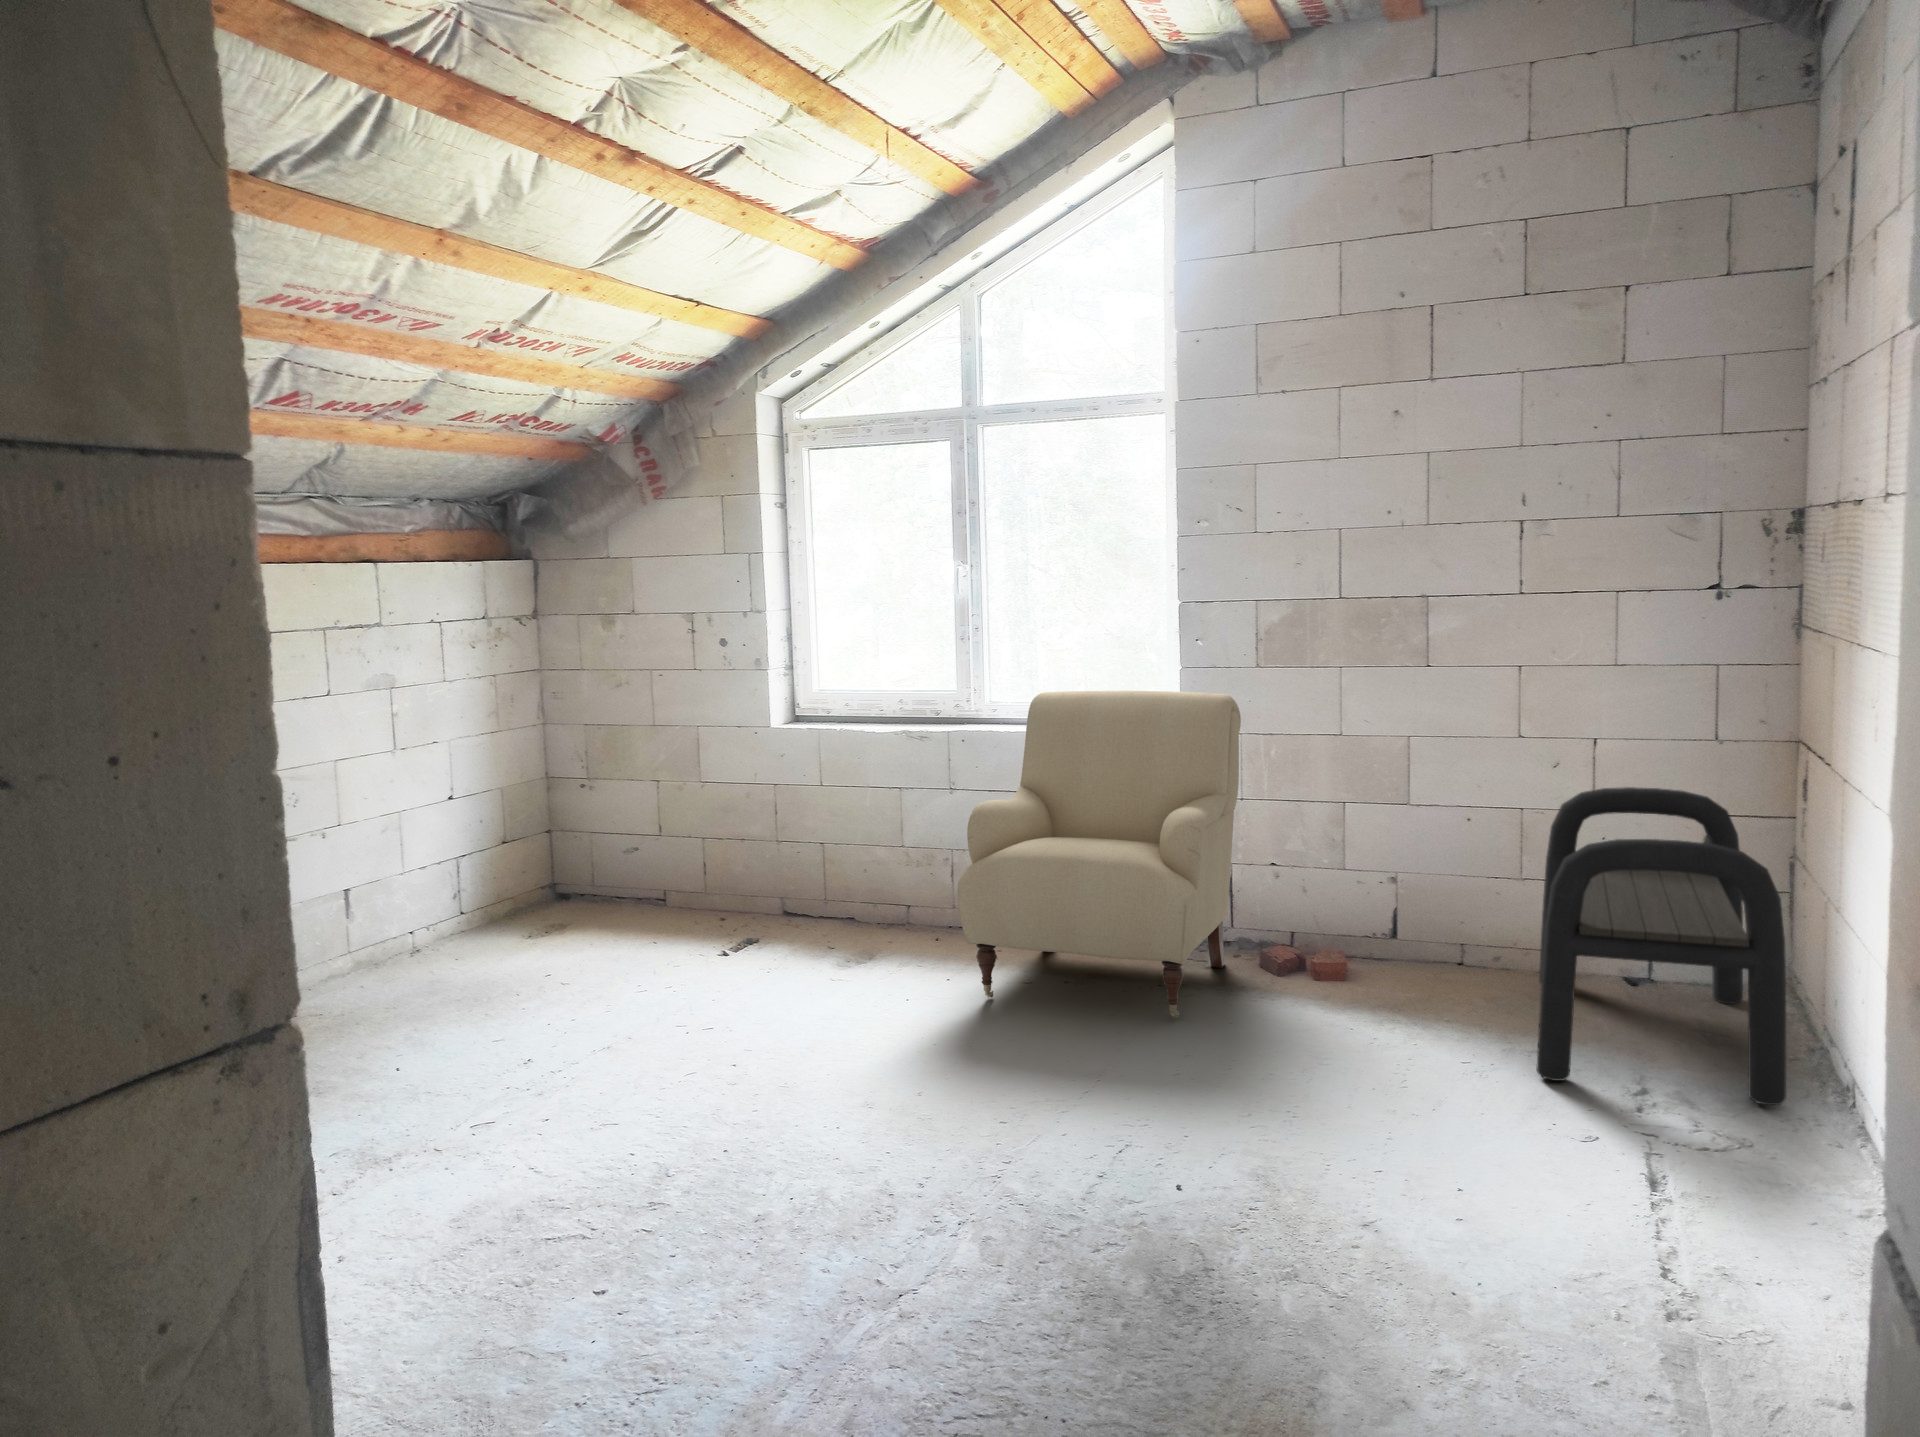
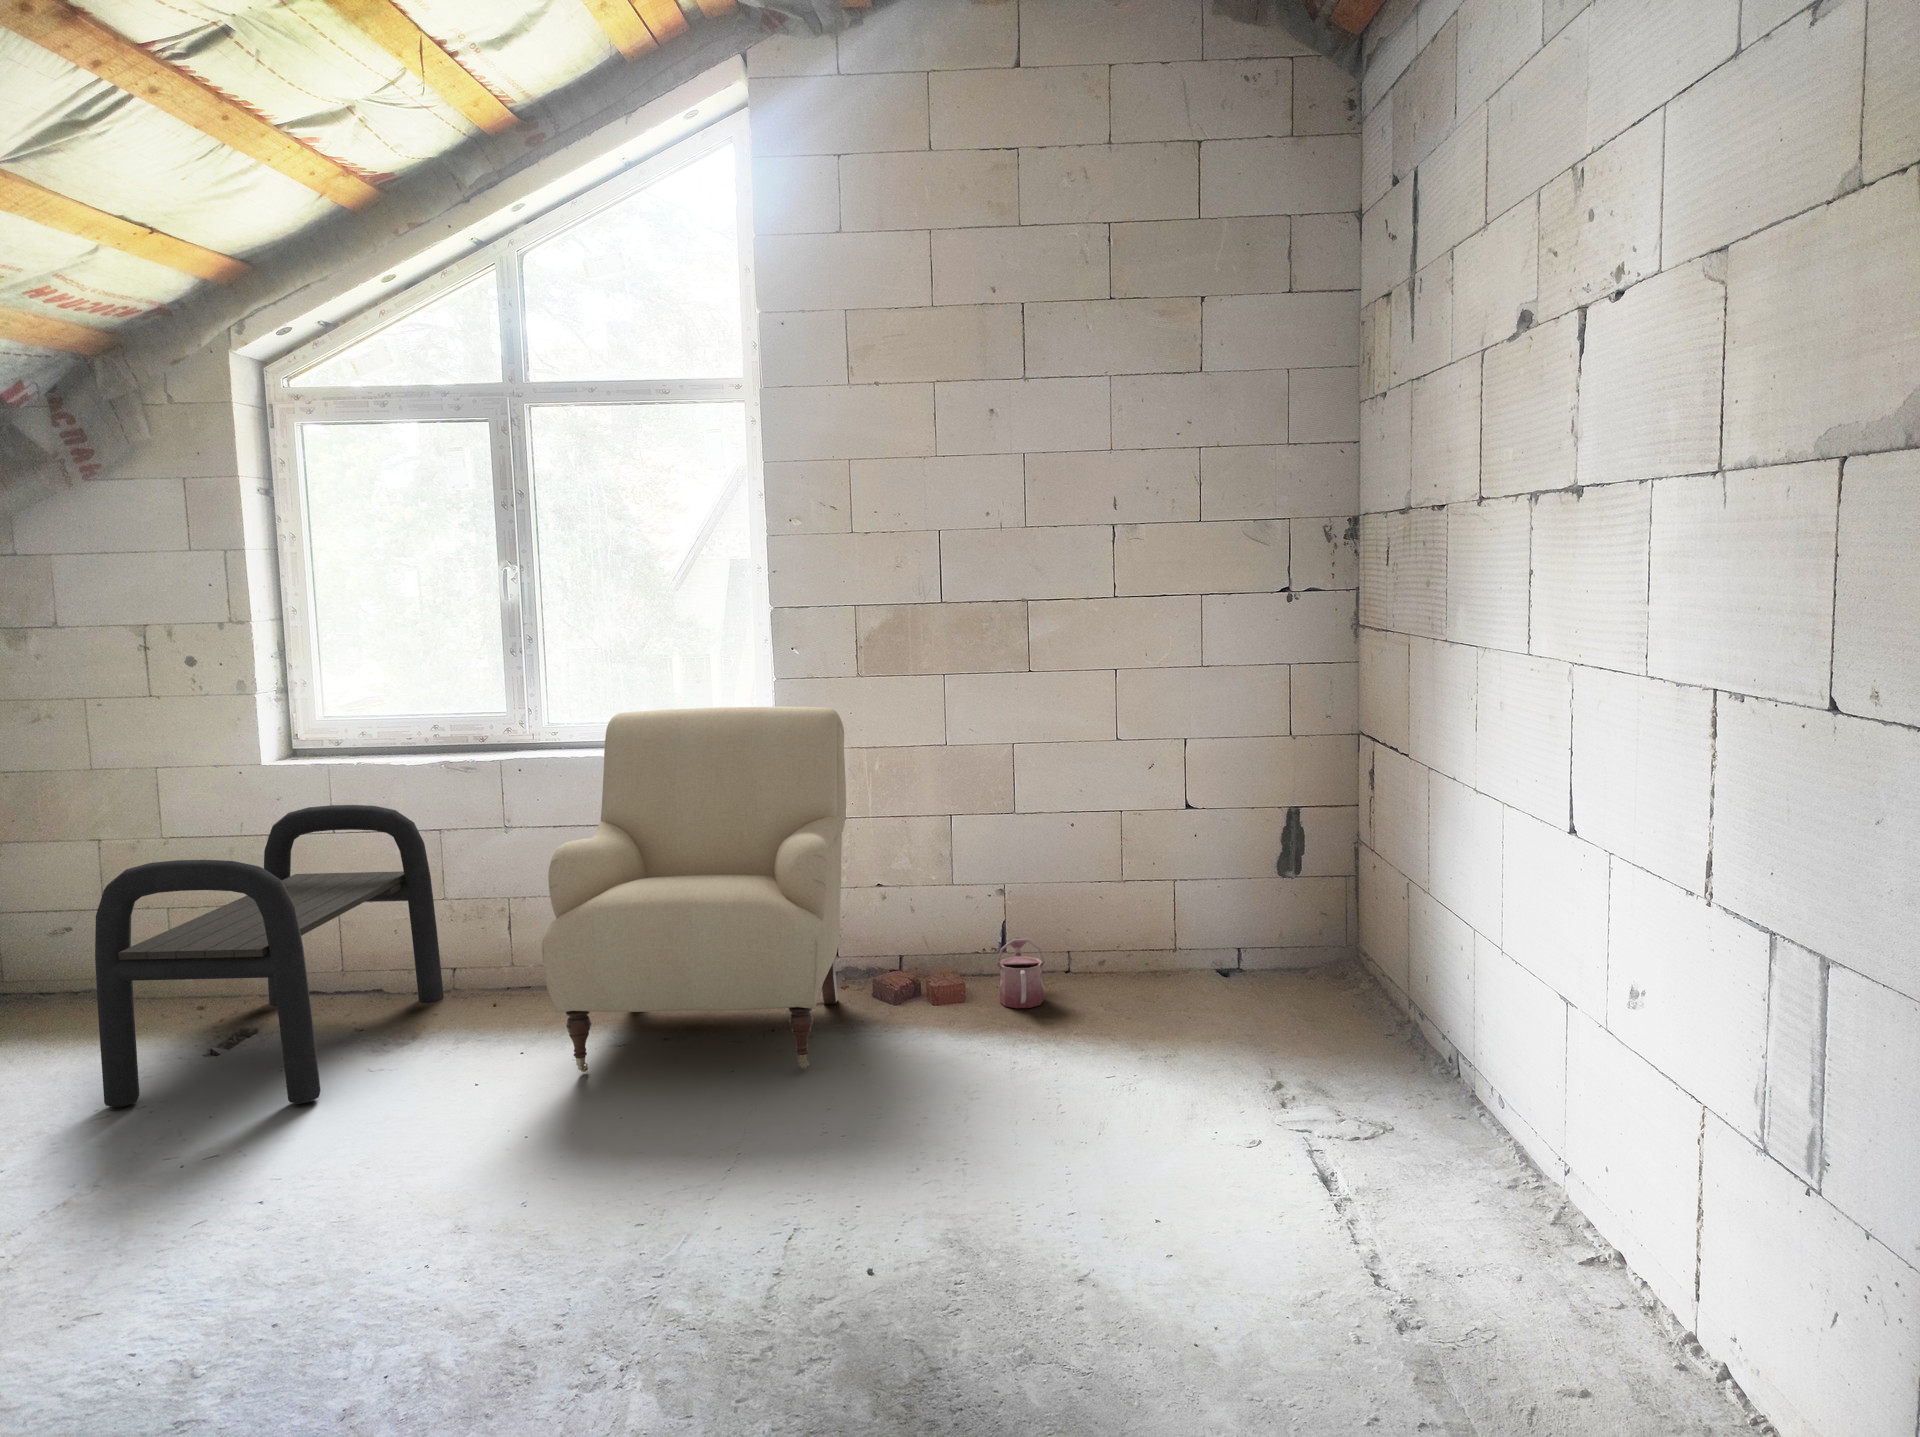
bench: present [1537,787,1786,1105] -> present [95,805,444,1107]
watering can: none [1377,923,1426,991] -> present [997,937,1045,1008]

